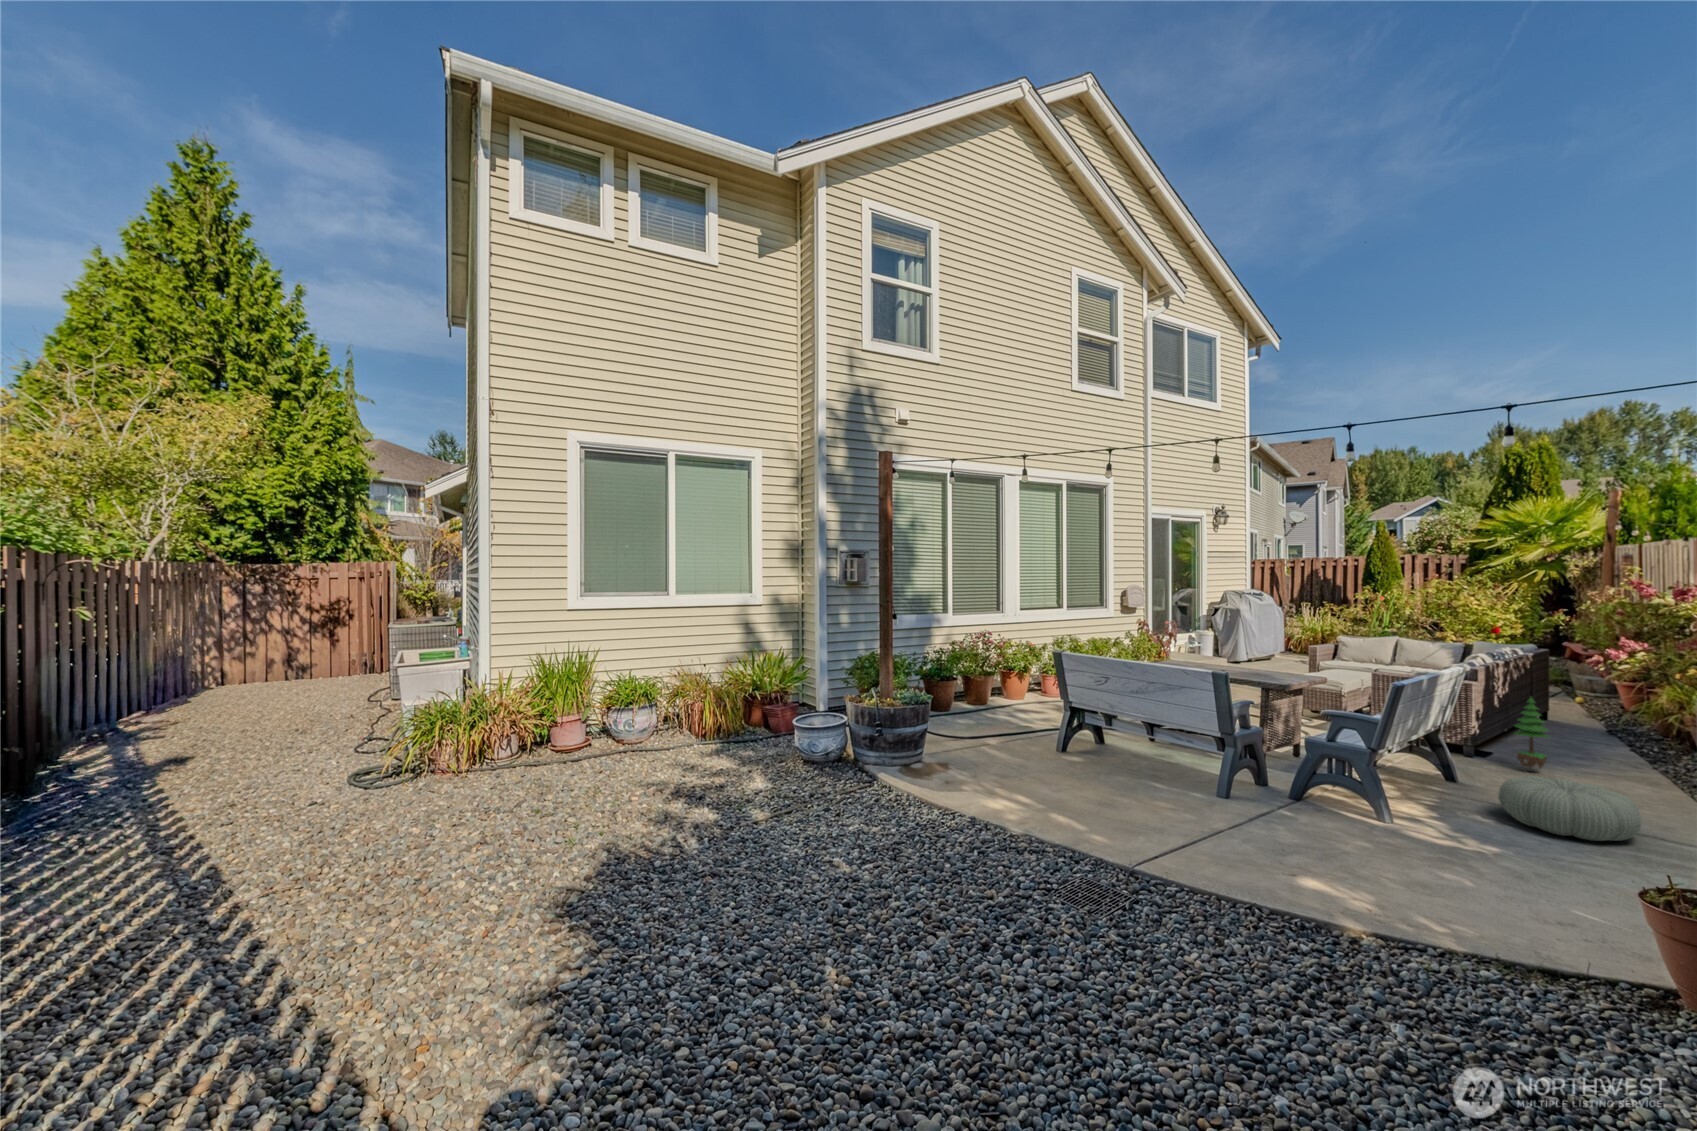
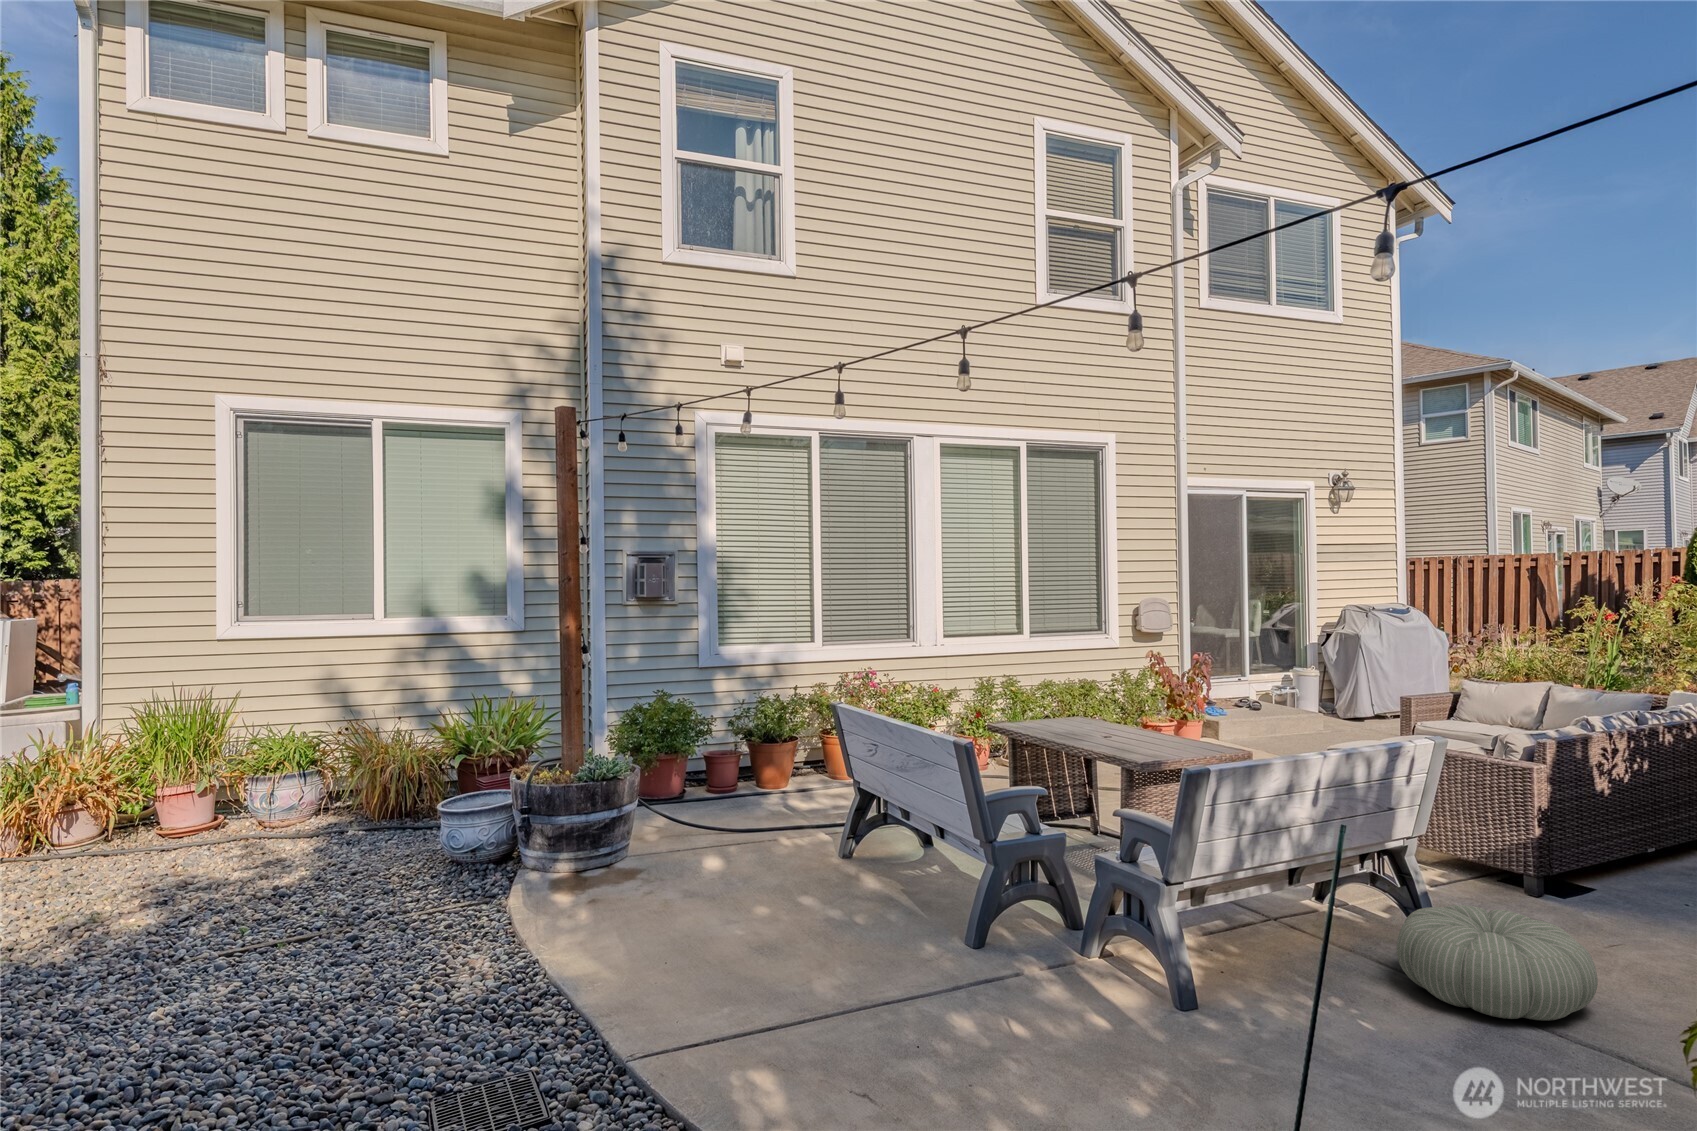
potted tree: present [1513,697,1548,771] -> none [1559,773,1617,904]

